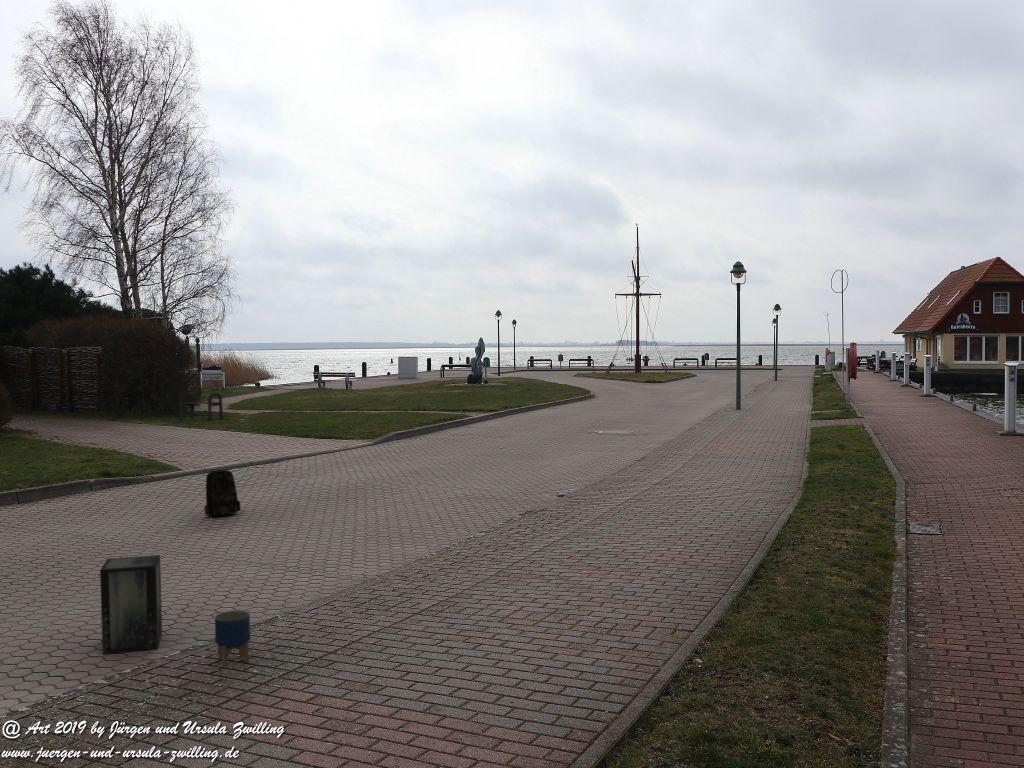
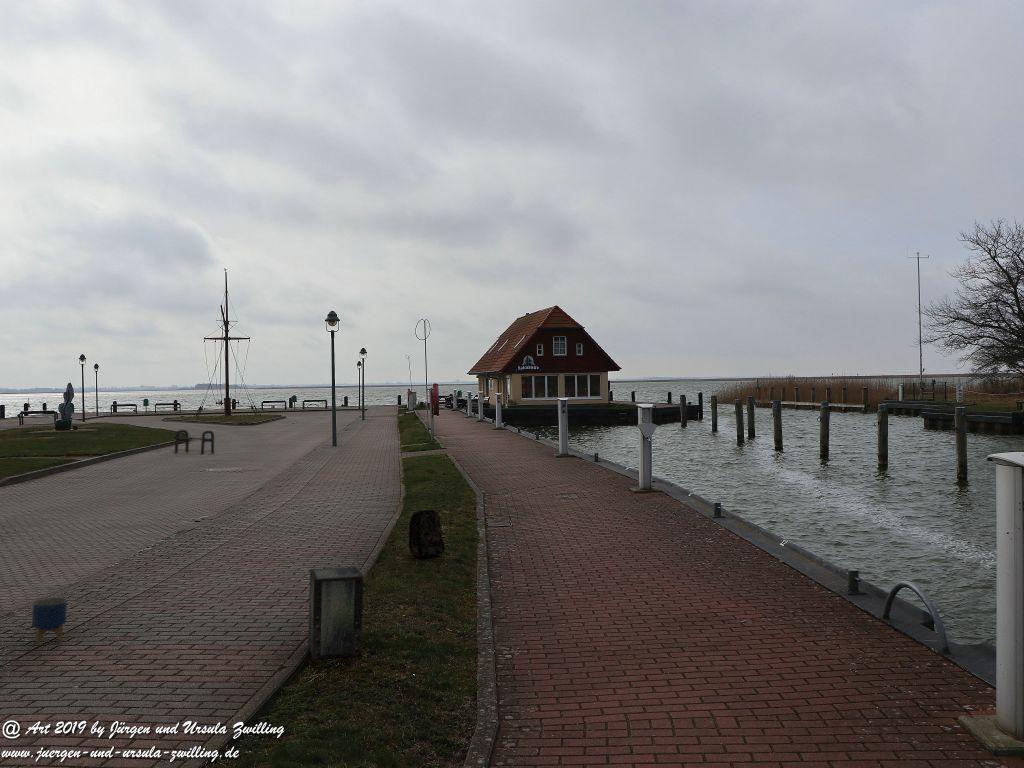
backpack: present [204,470,241,516] -> present [409,510,445,557]
storage box: present [100,555,162,654] -> present [308,567,363,660]
planter: present [215,611,250,666] -> present [32,598,67,646]

